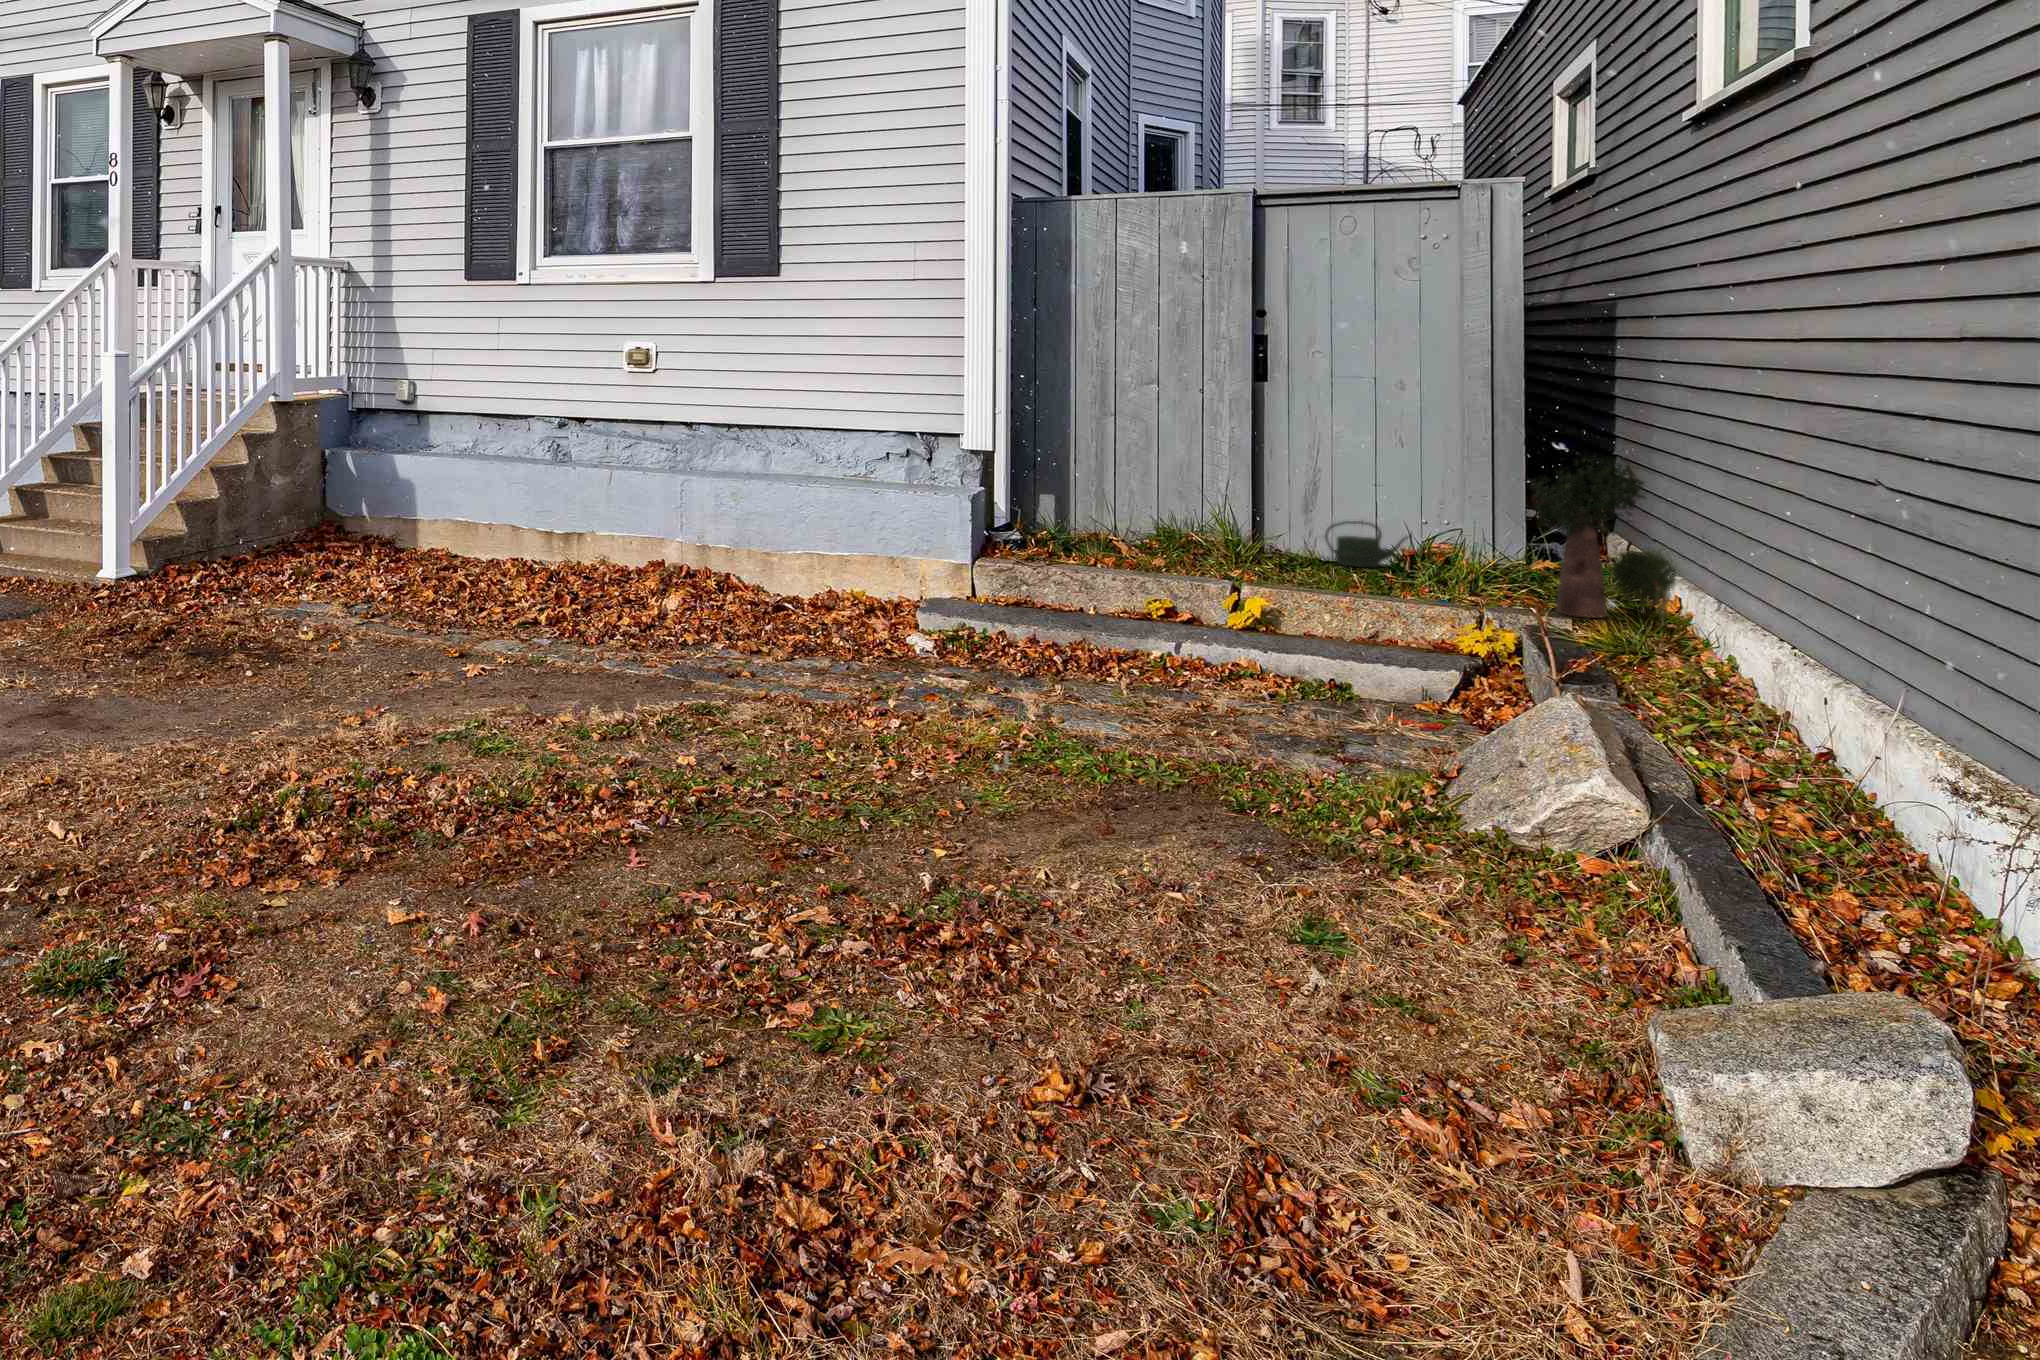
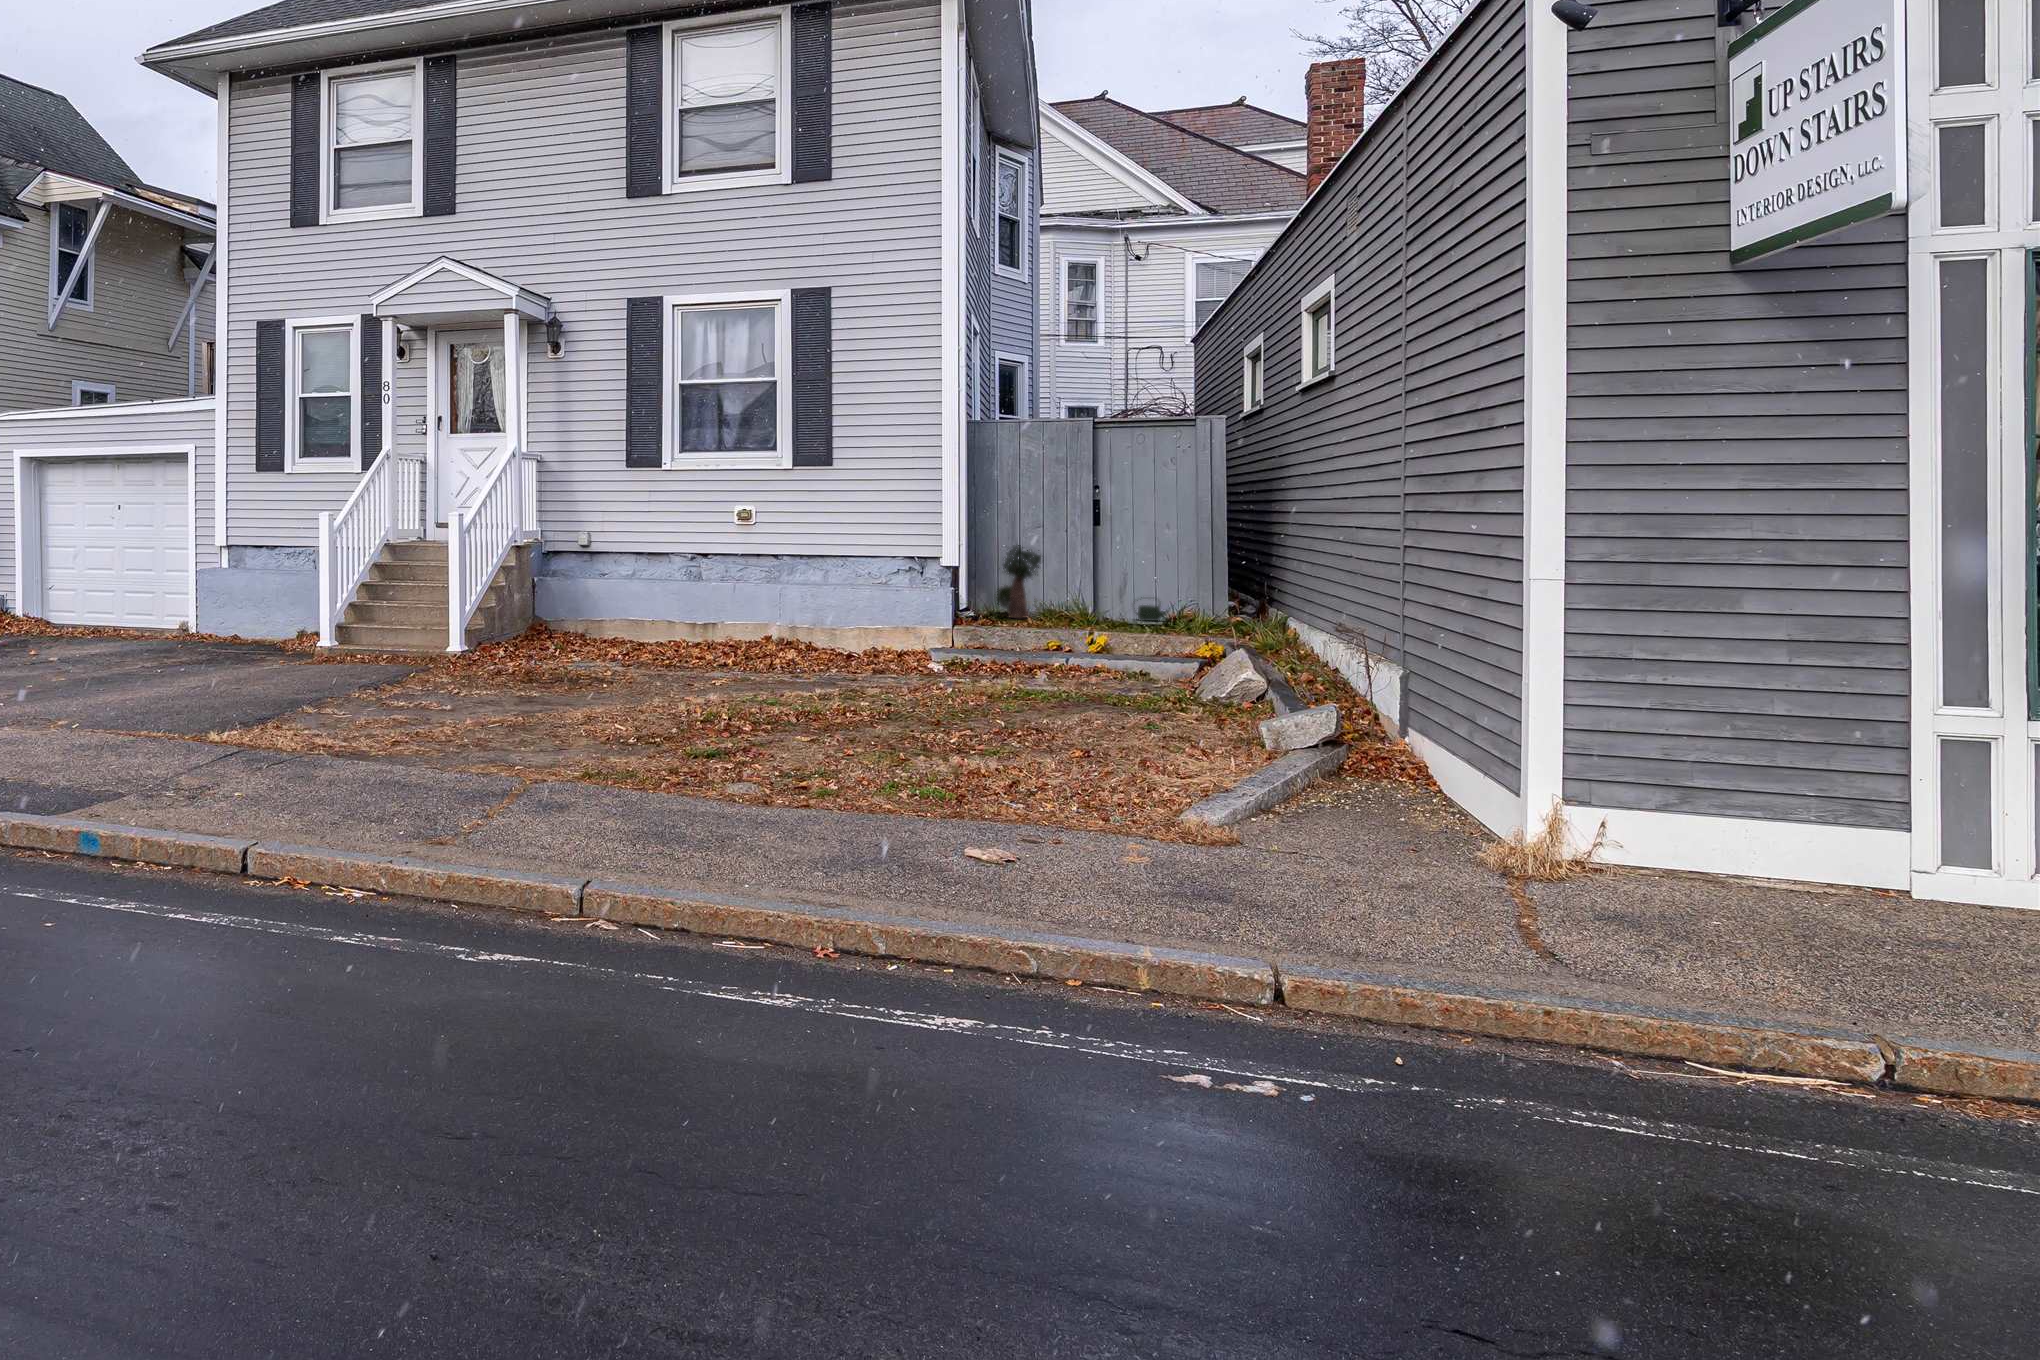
potted plant: present [1531,456,1676,625] -> present [994,545,1042,618]

